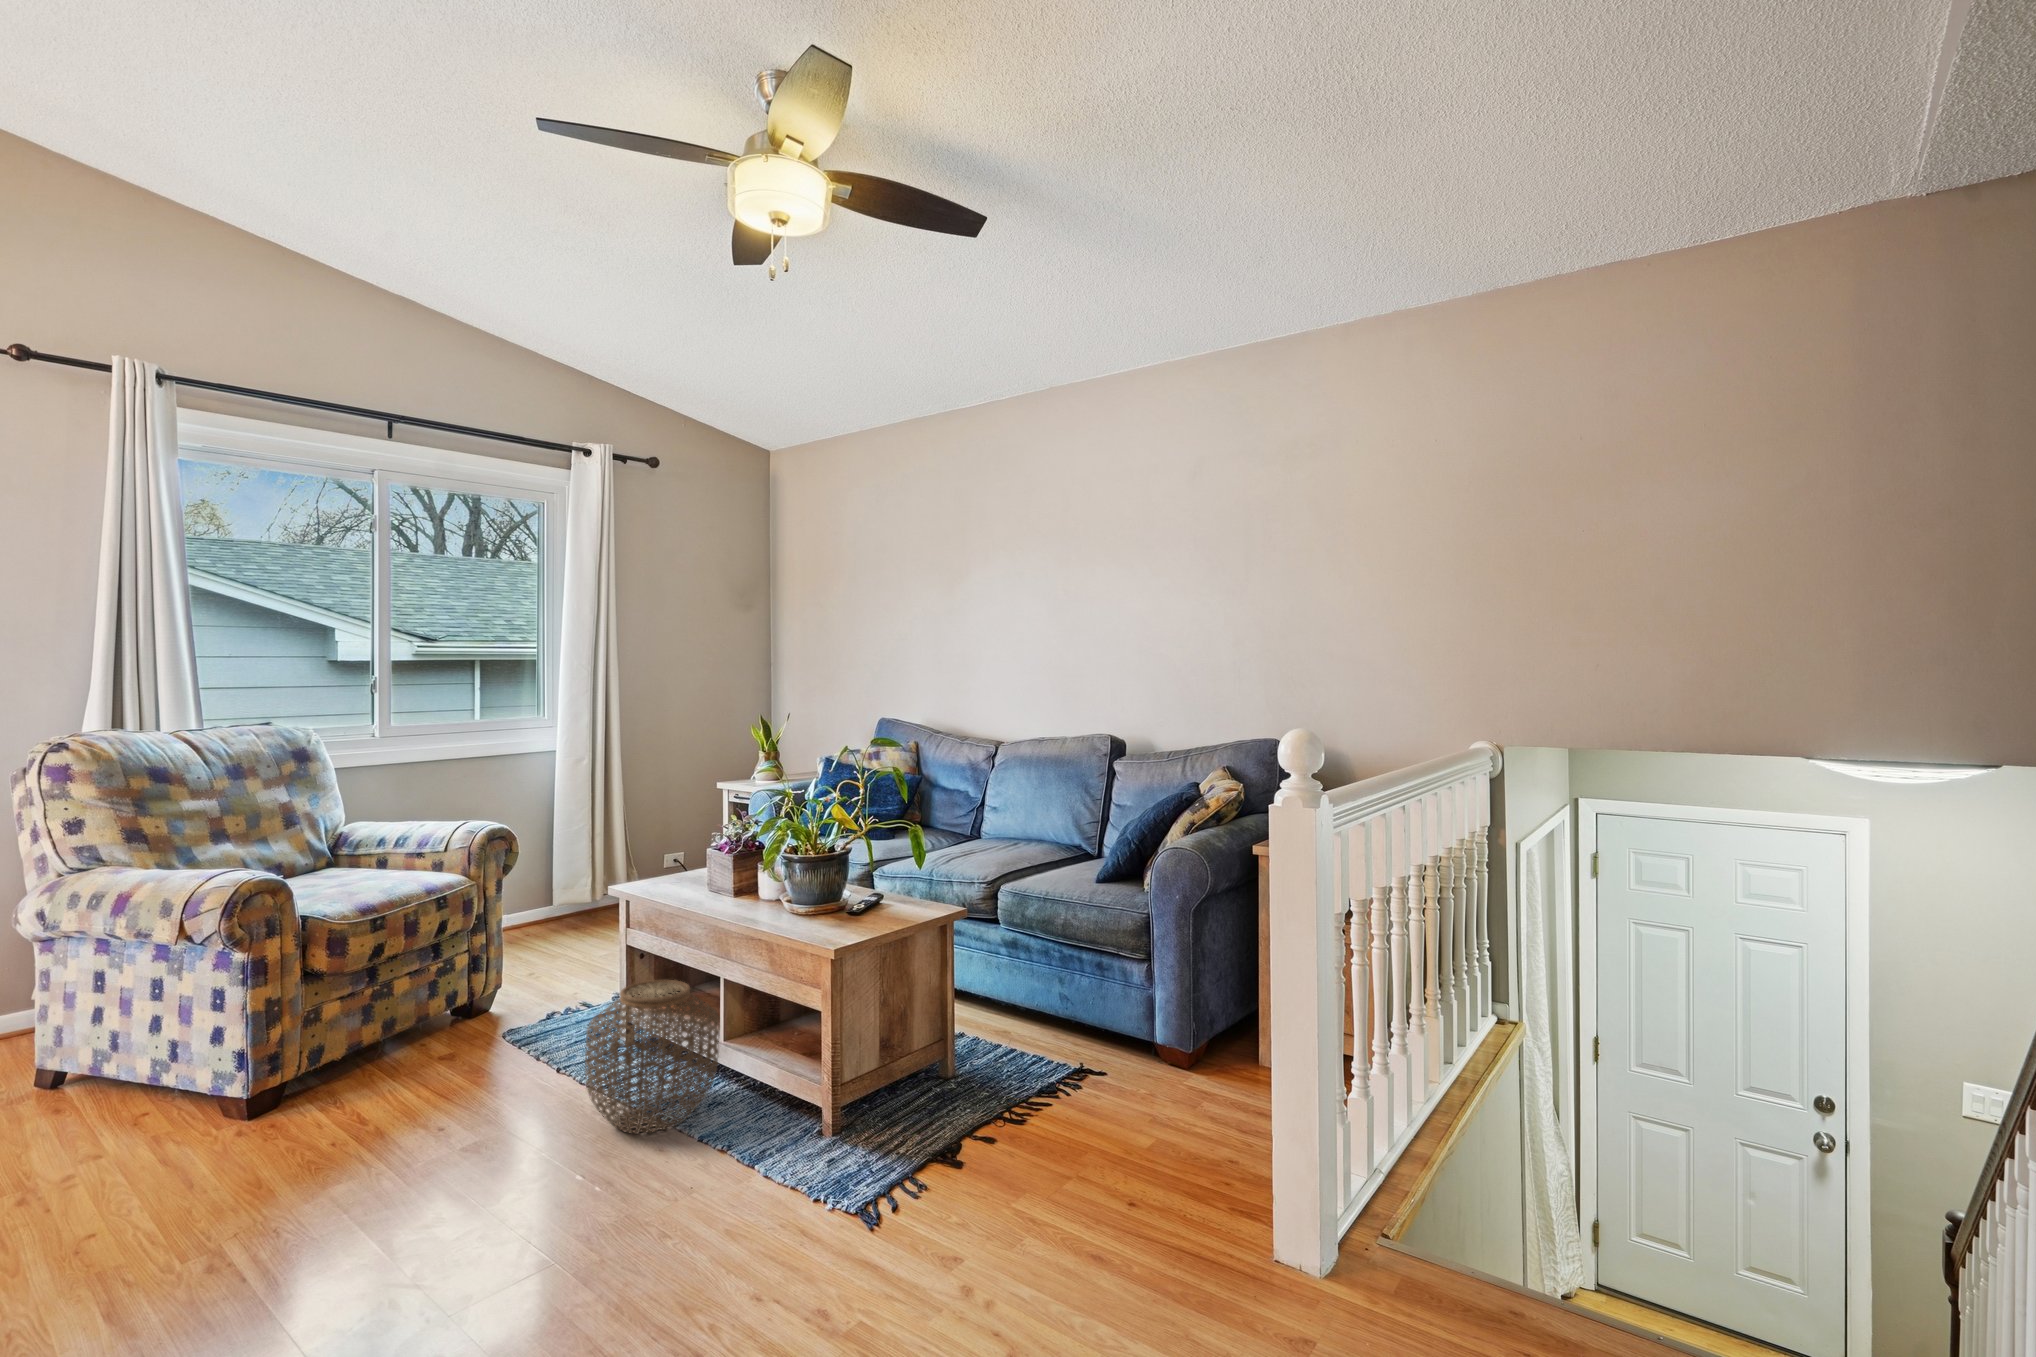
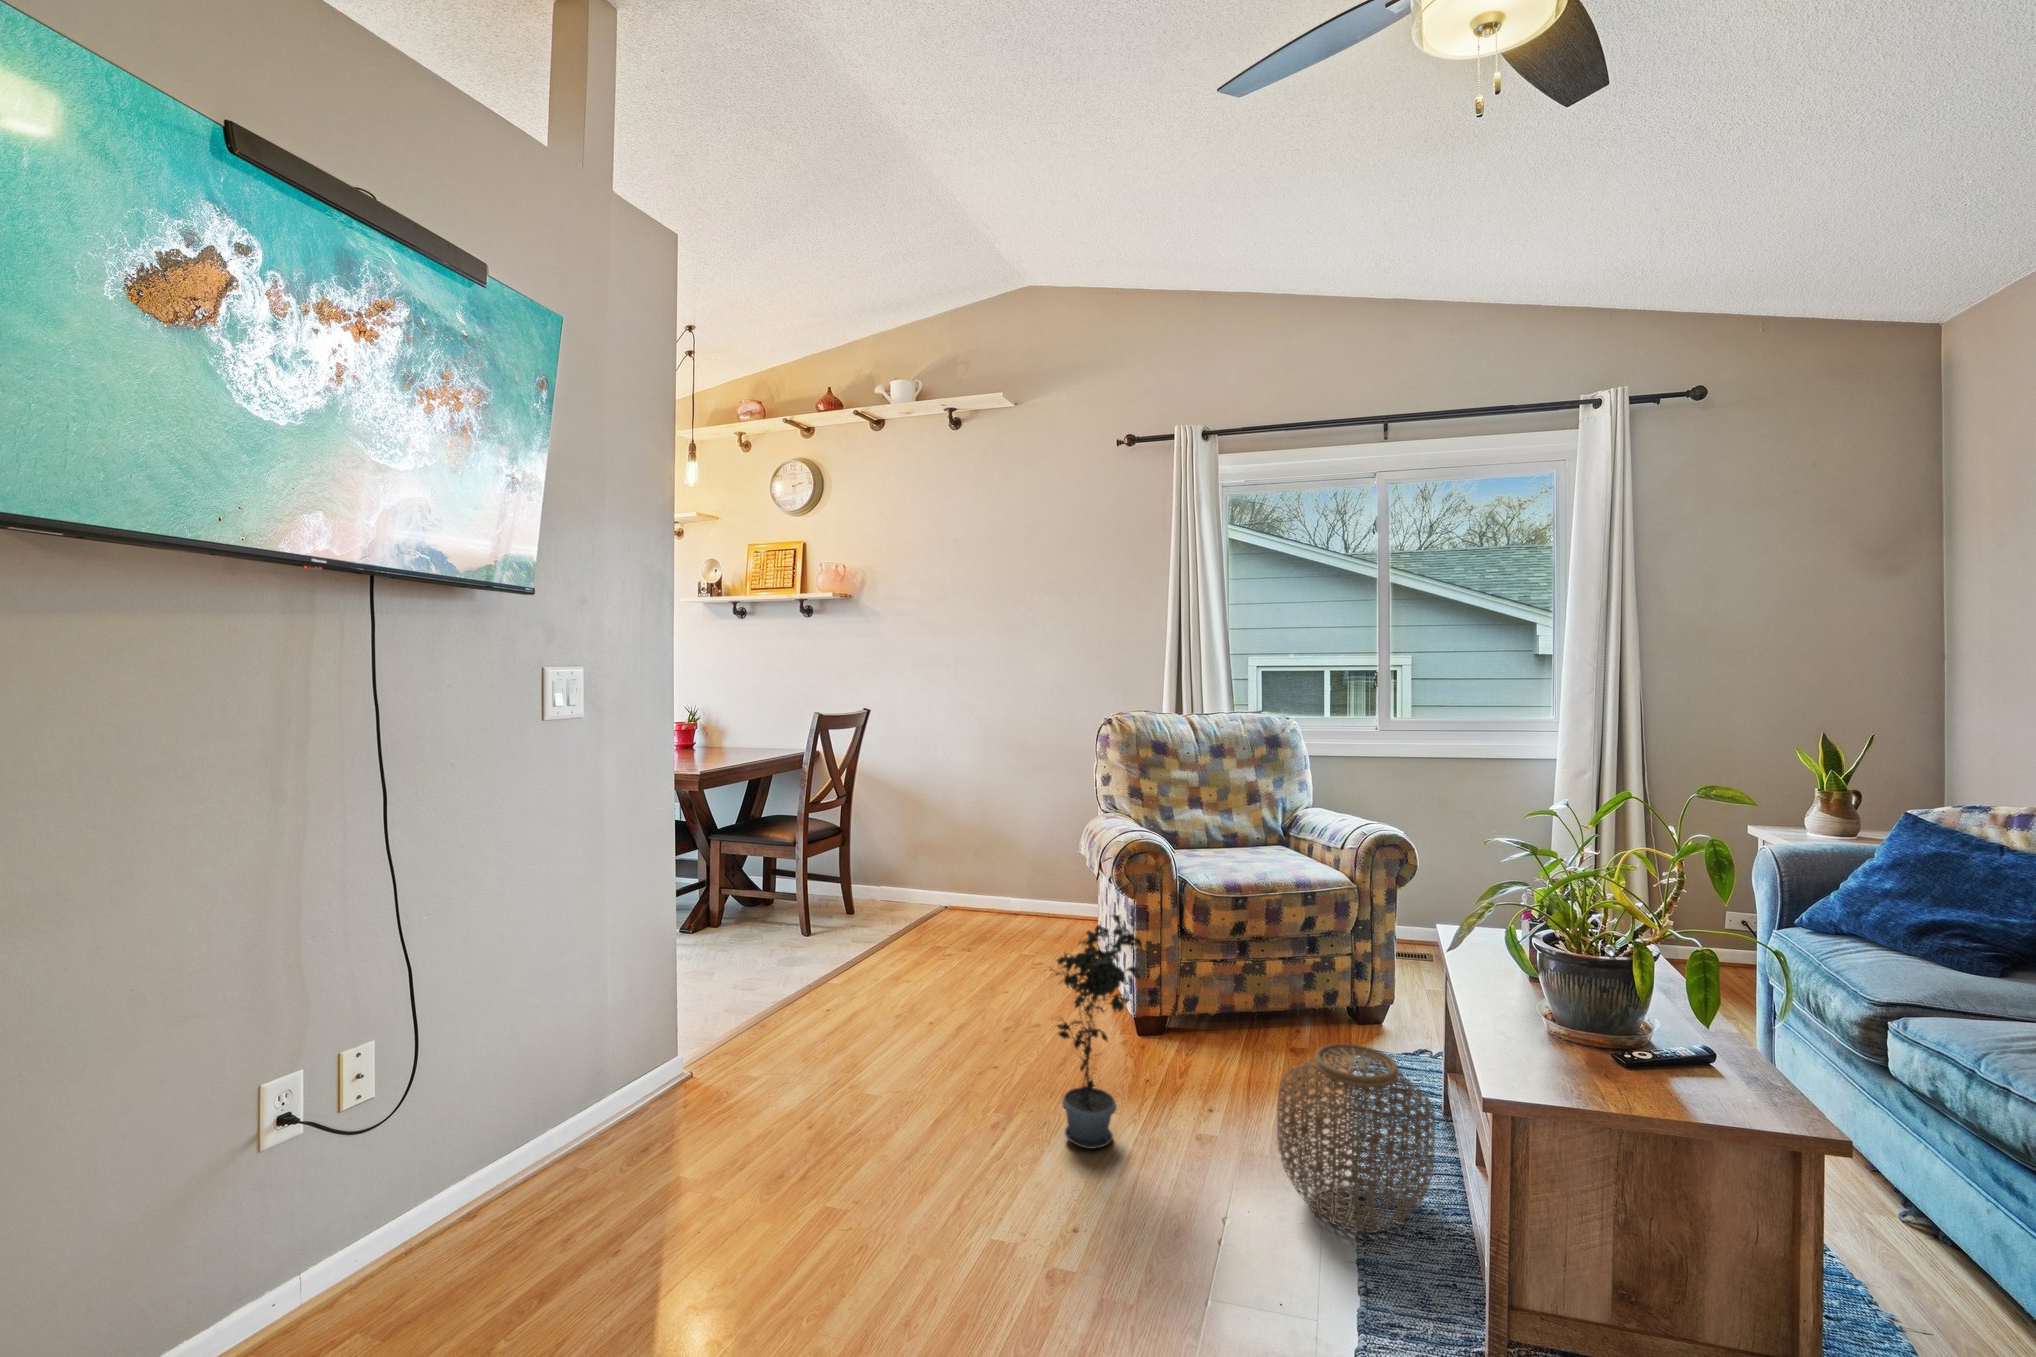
potted plant: none [295,935,447,1220] -> present [1051,915,1142,1149]

